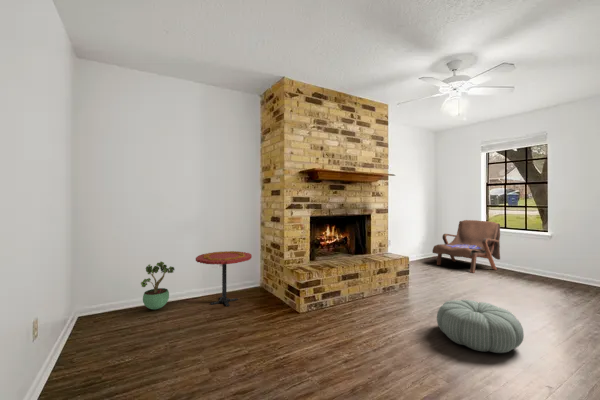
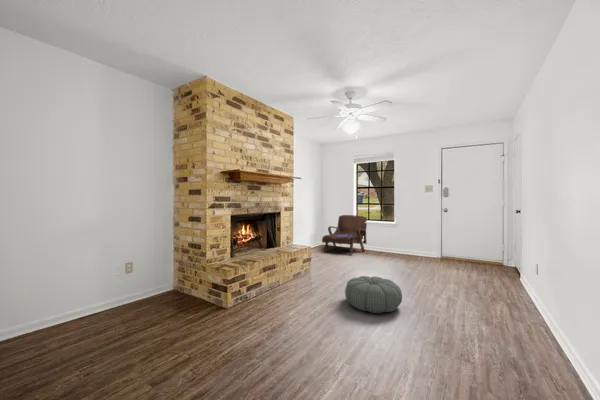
side table: present [196,251,252,306] -> none [99,255,170,317]
potted plant: present [141,262,174,309] -> none [16,275,68,337]

